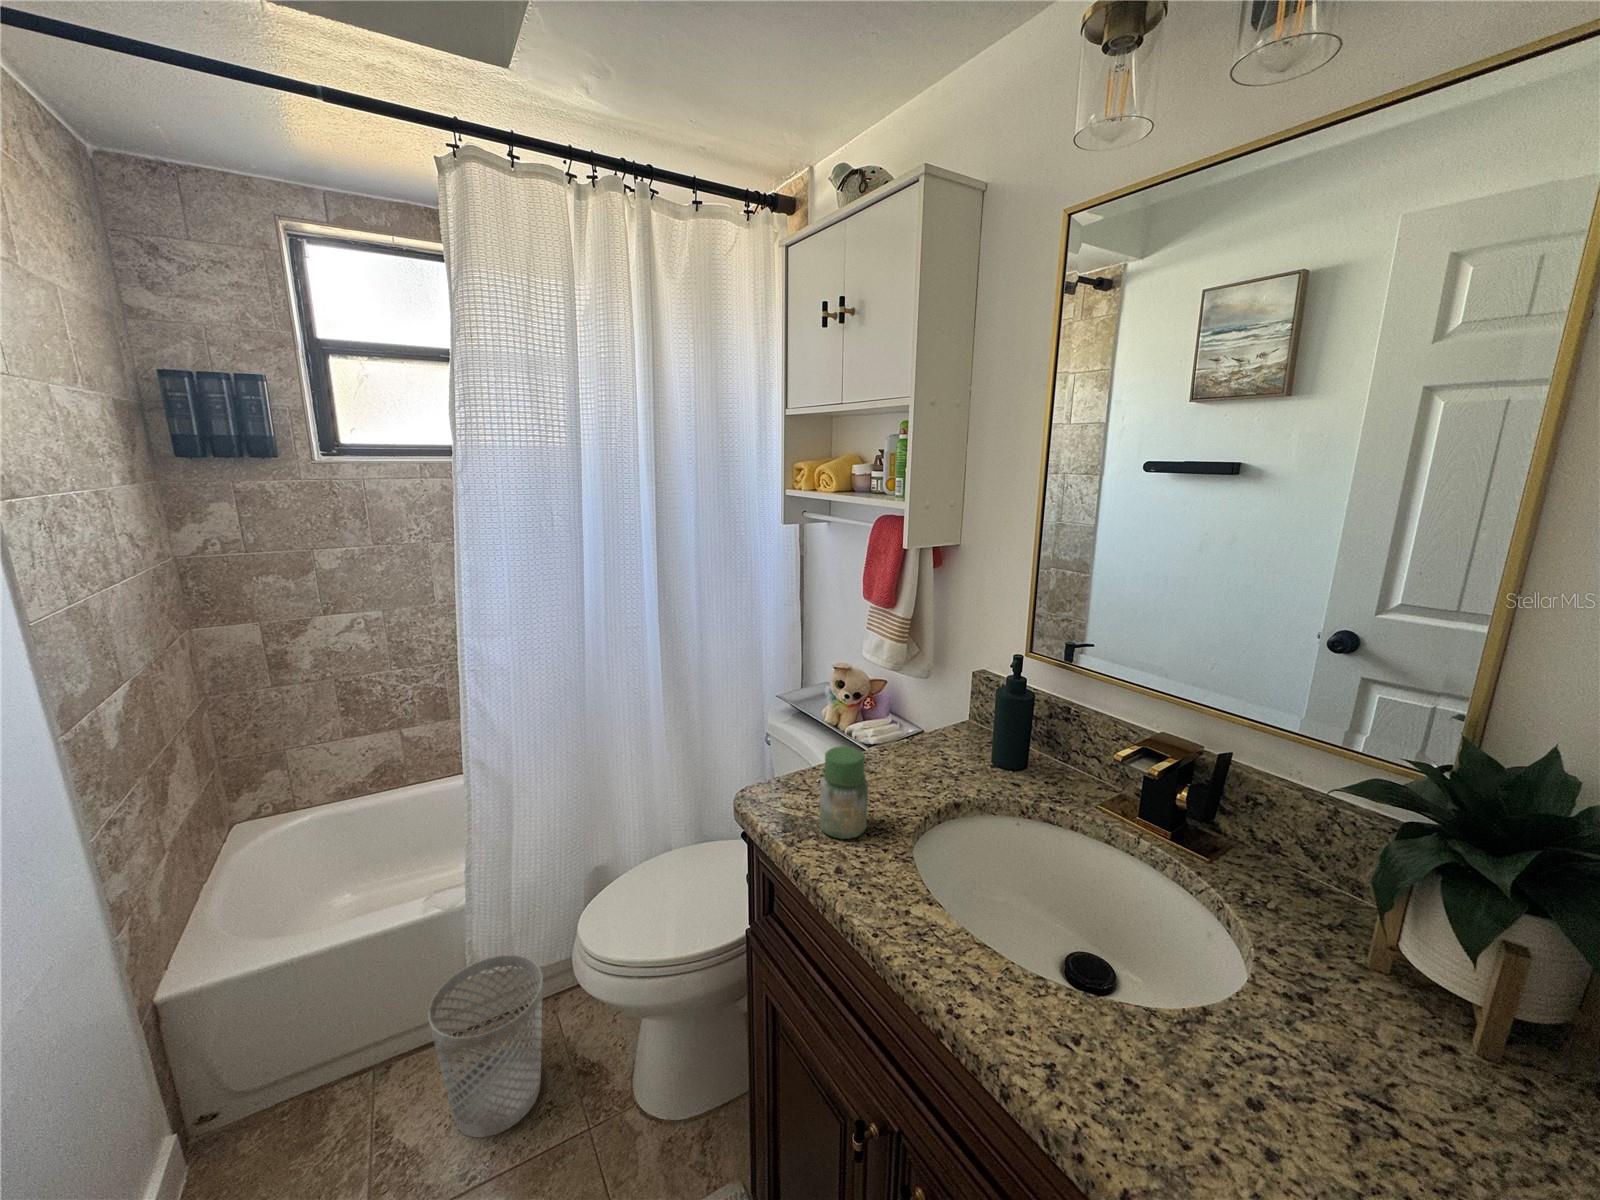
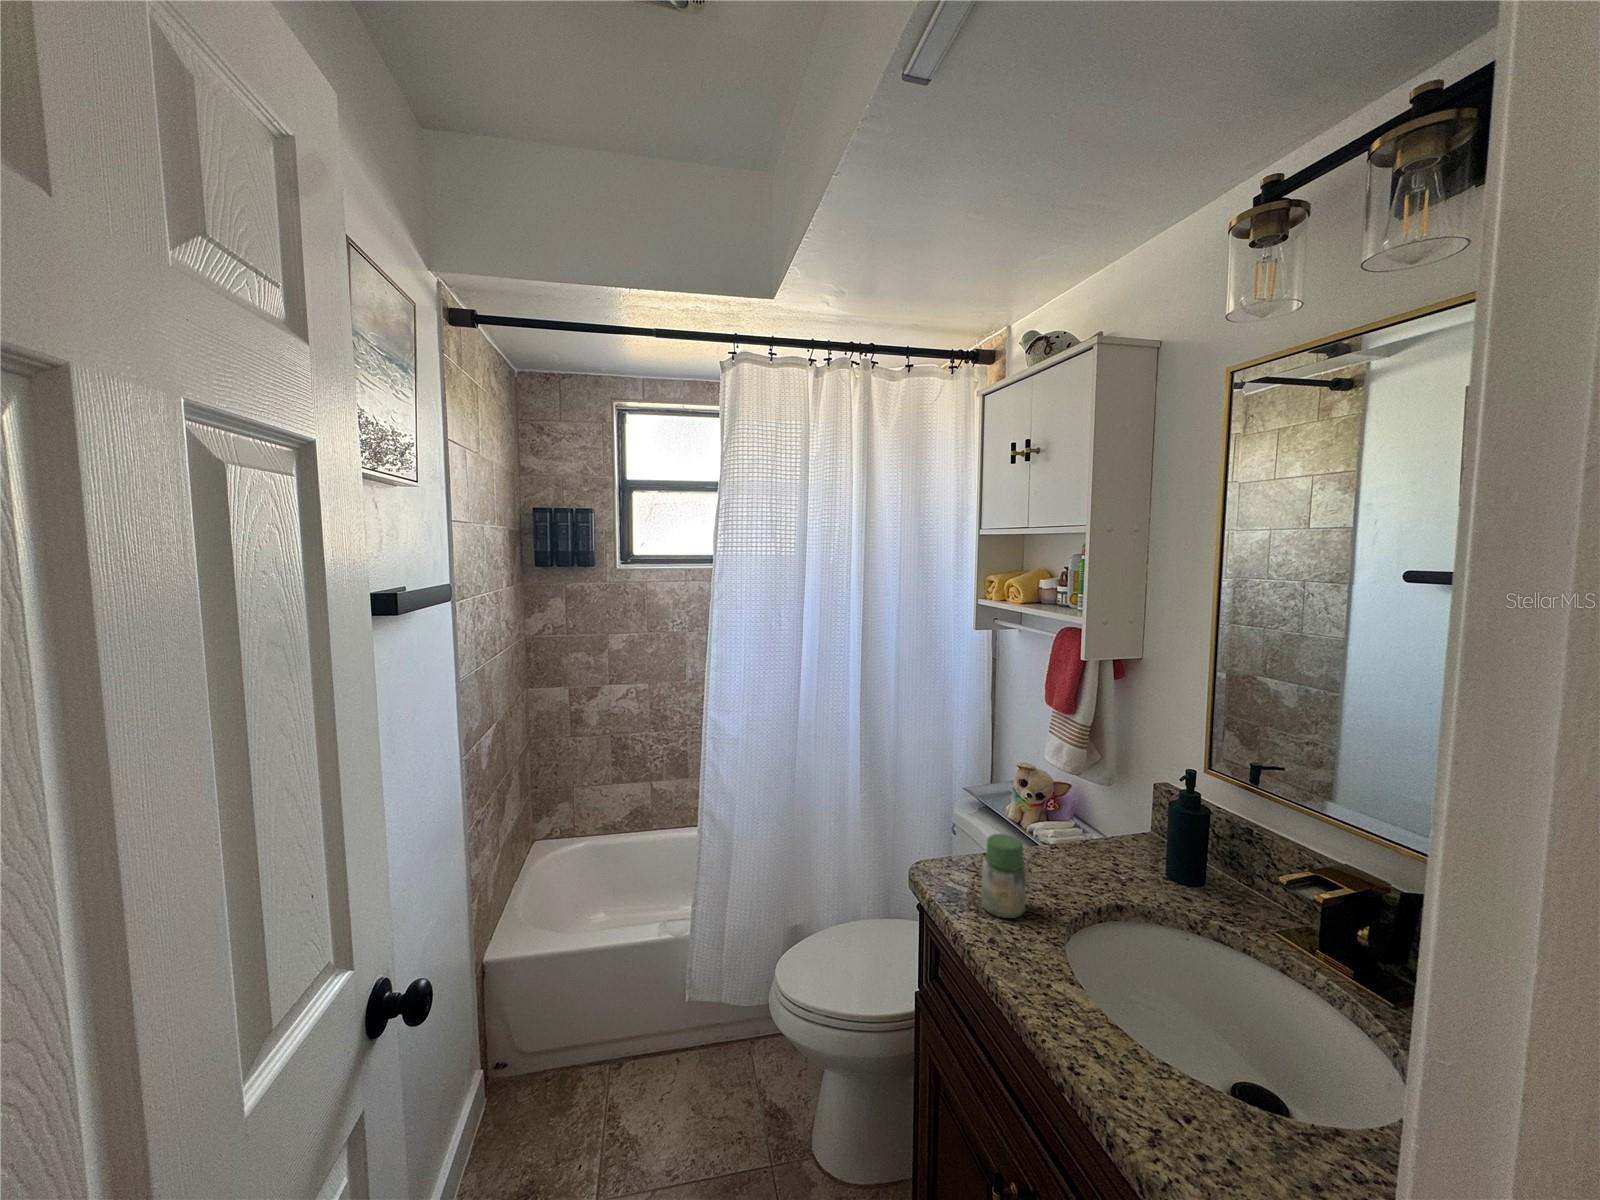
wastebasket: present [428,955,543,1138] -> none [656,986,744,1147]

